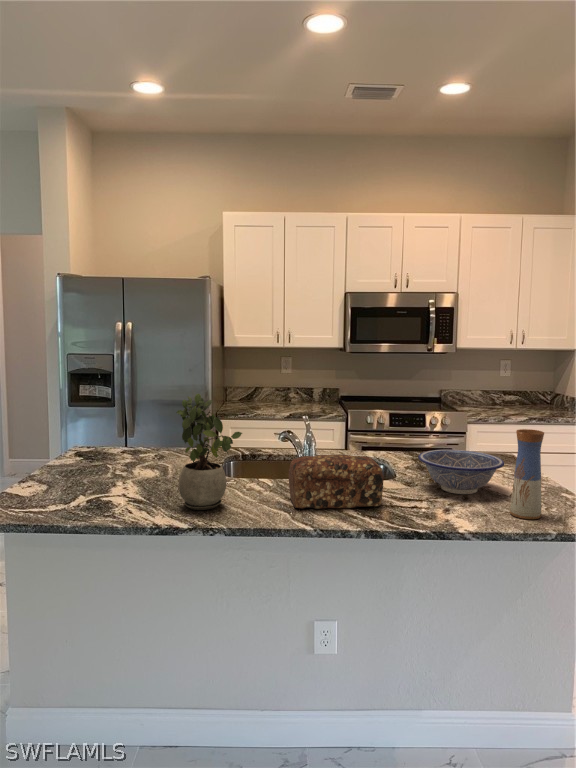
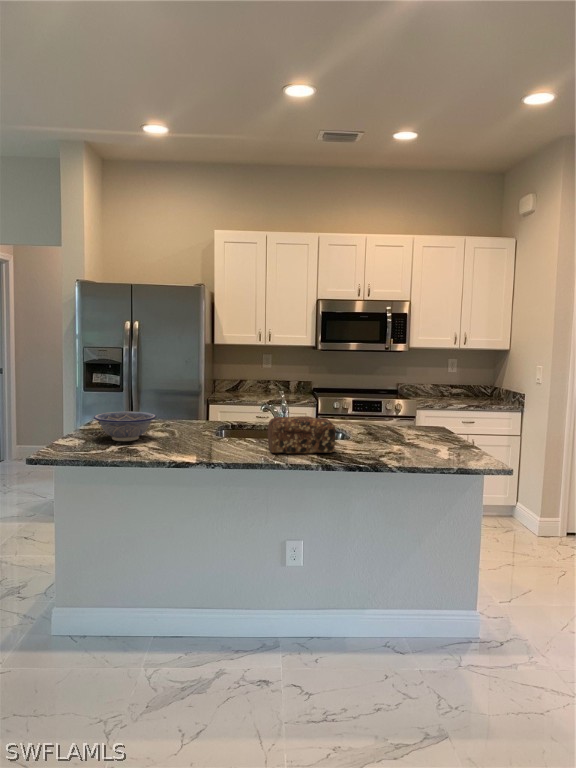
potted plant: present [176,394,242,510] -> none [187,369,235,454]
vase: present [510,429,544,519] -> none [425,397,448,460]
decorative bowl: present [418,450,504,494] -> present [94,412,156,441]

